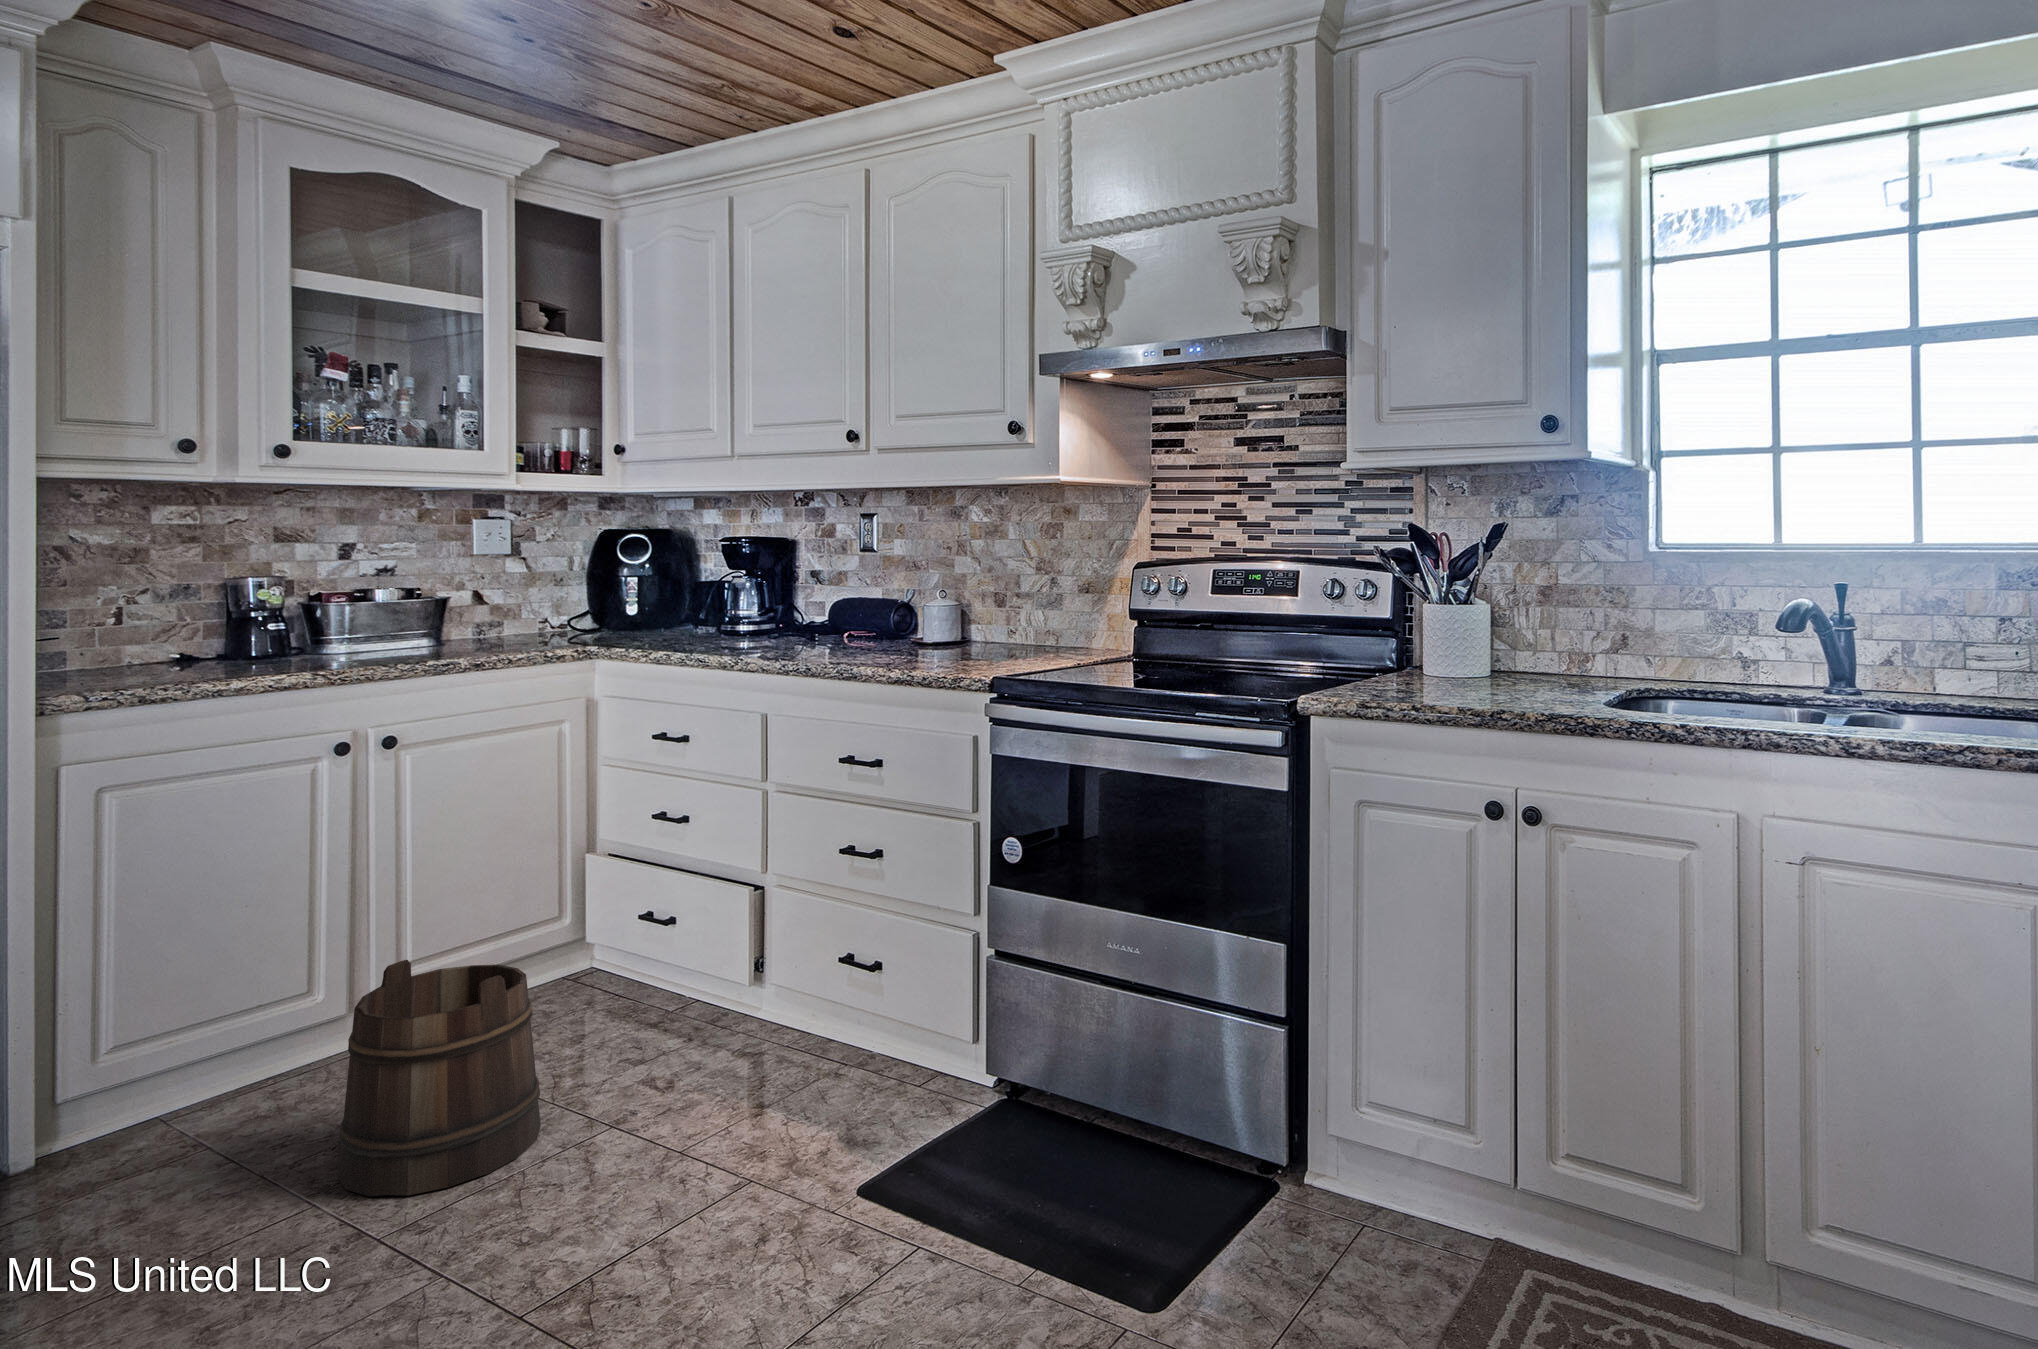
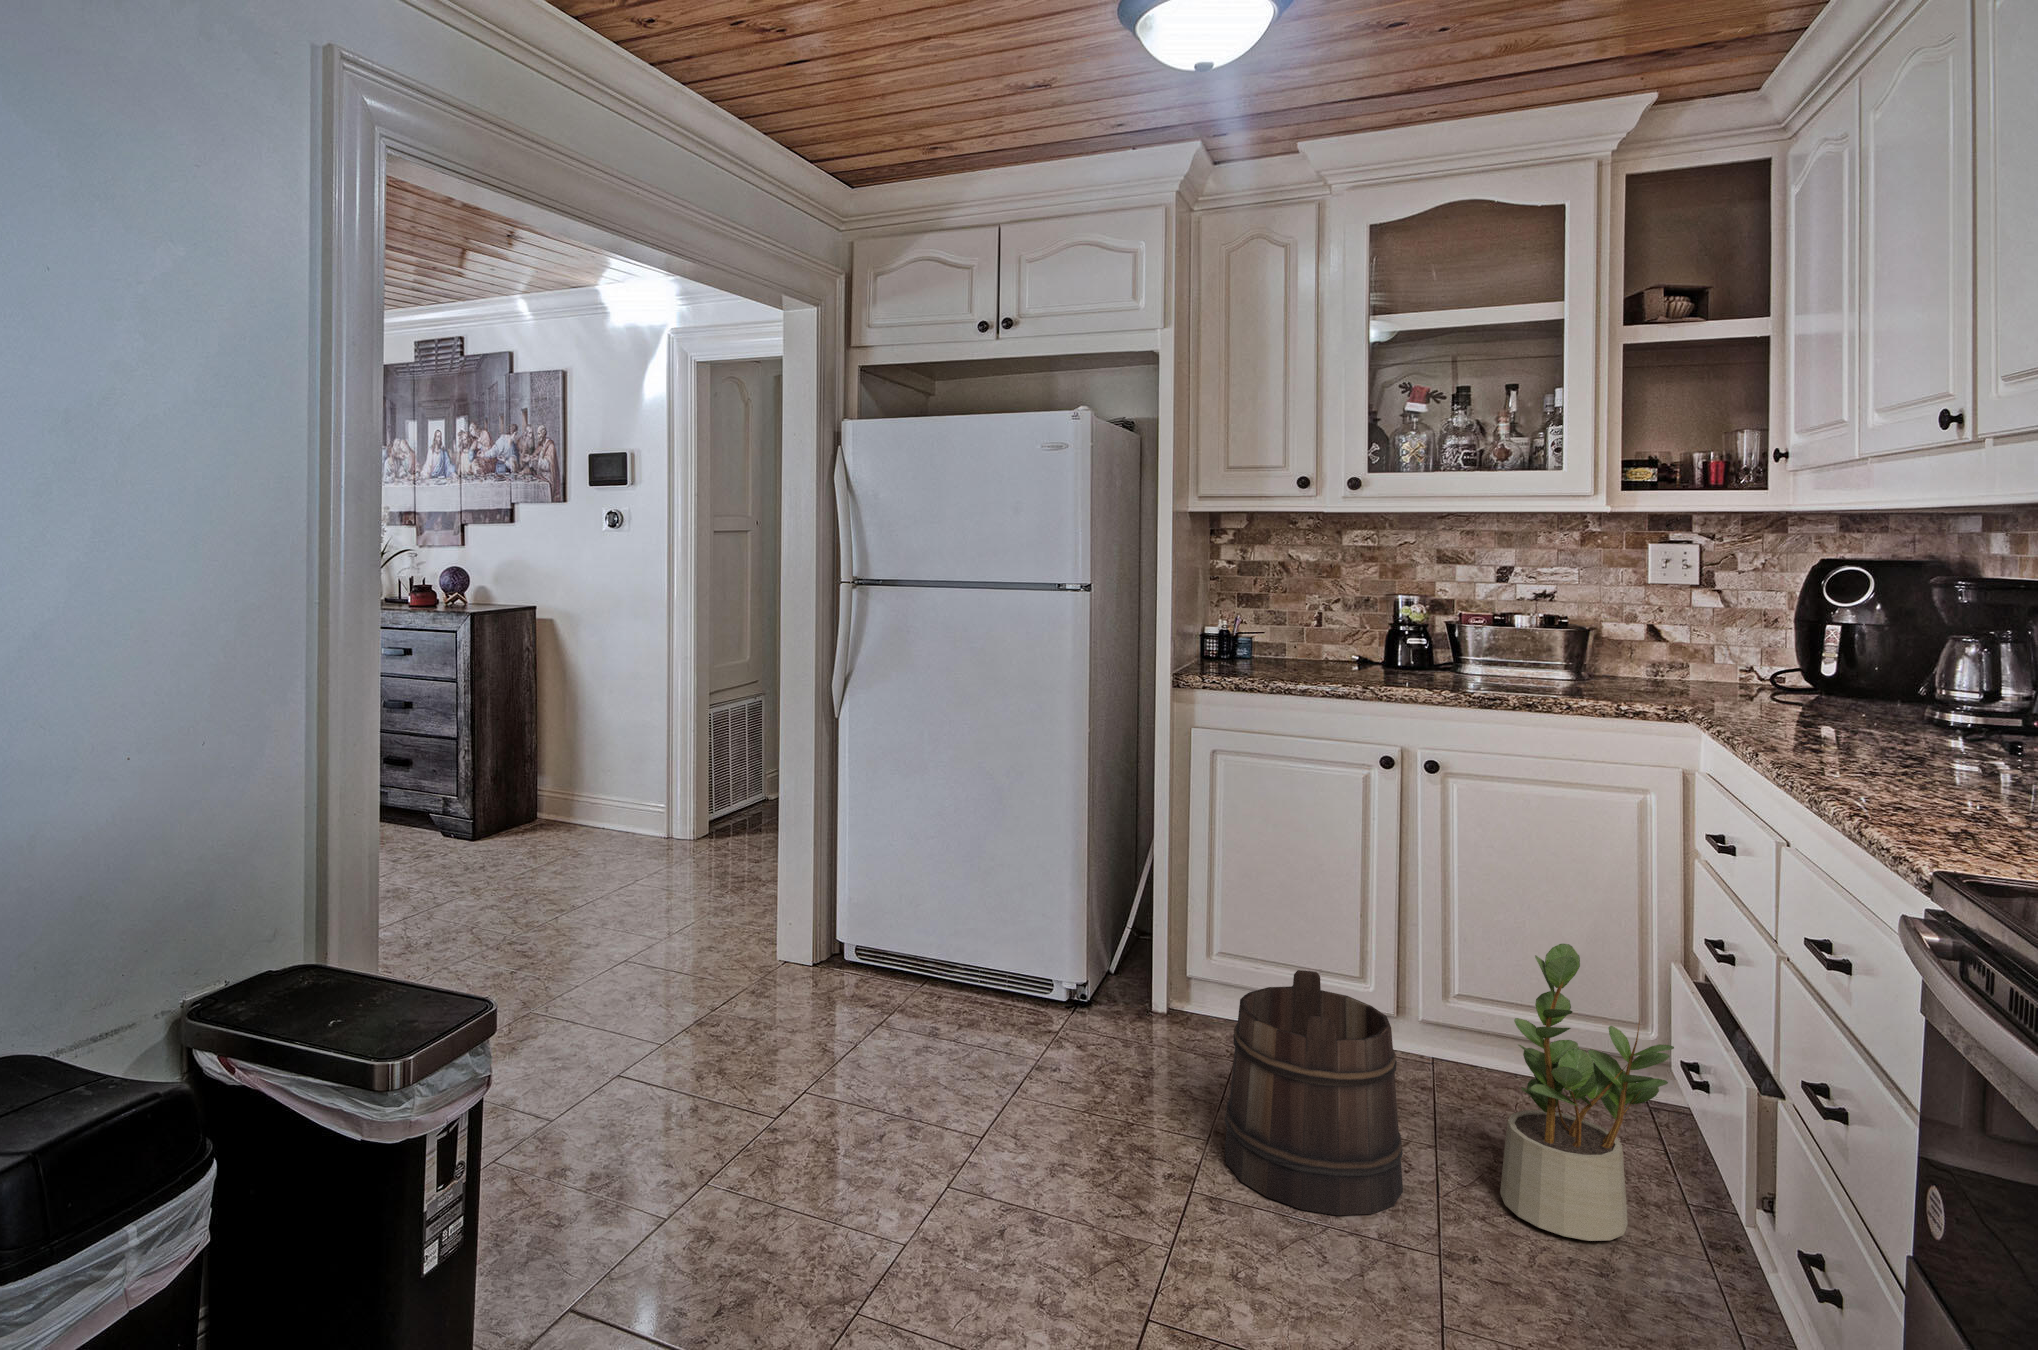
potted plant: none [586,838,708,1075] -> present [1500,943,1674,1241]

